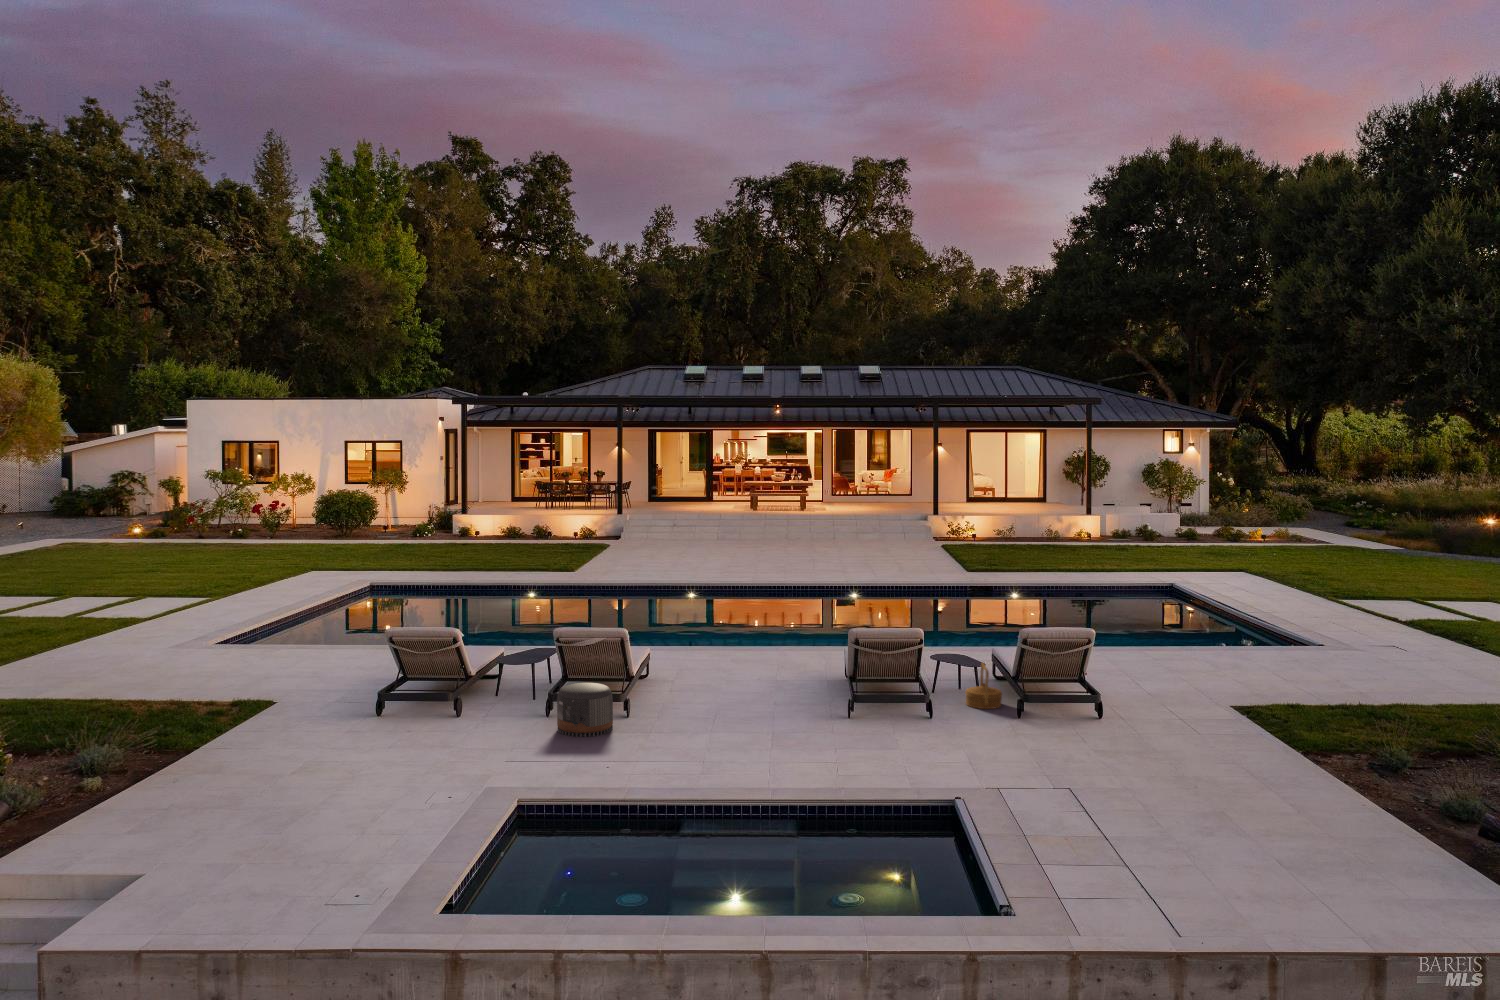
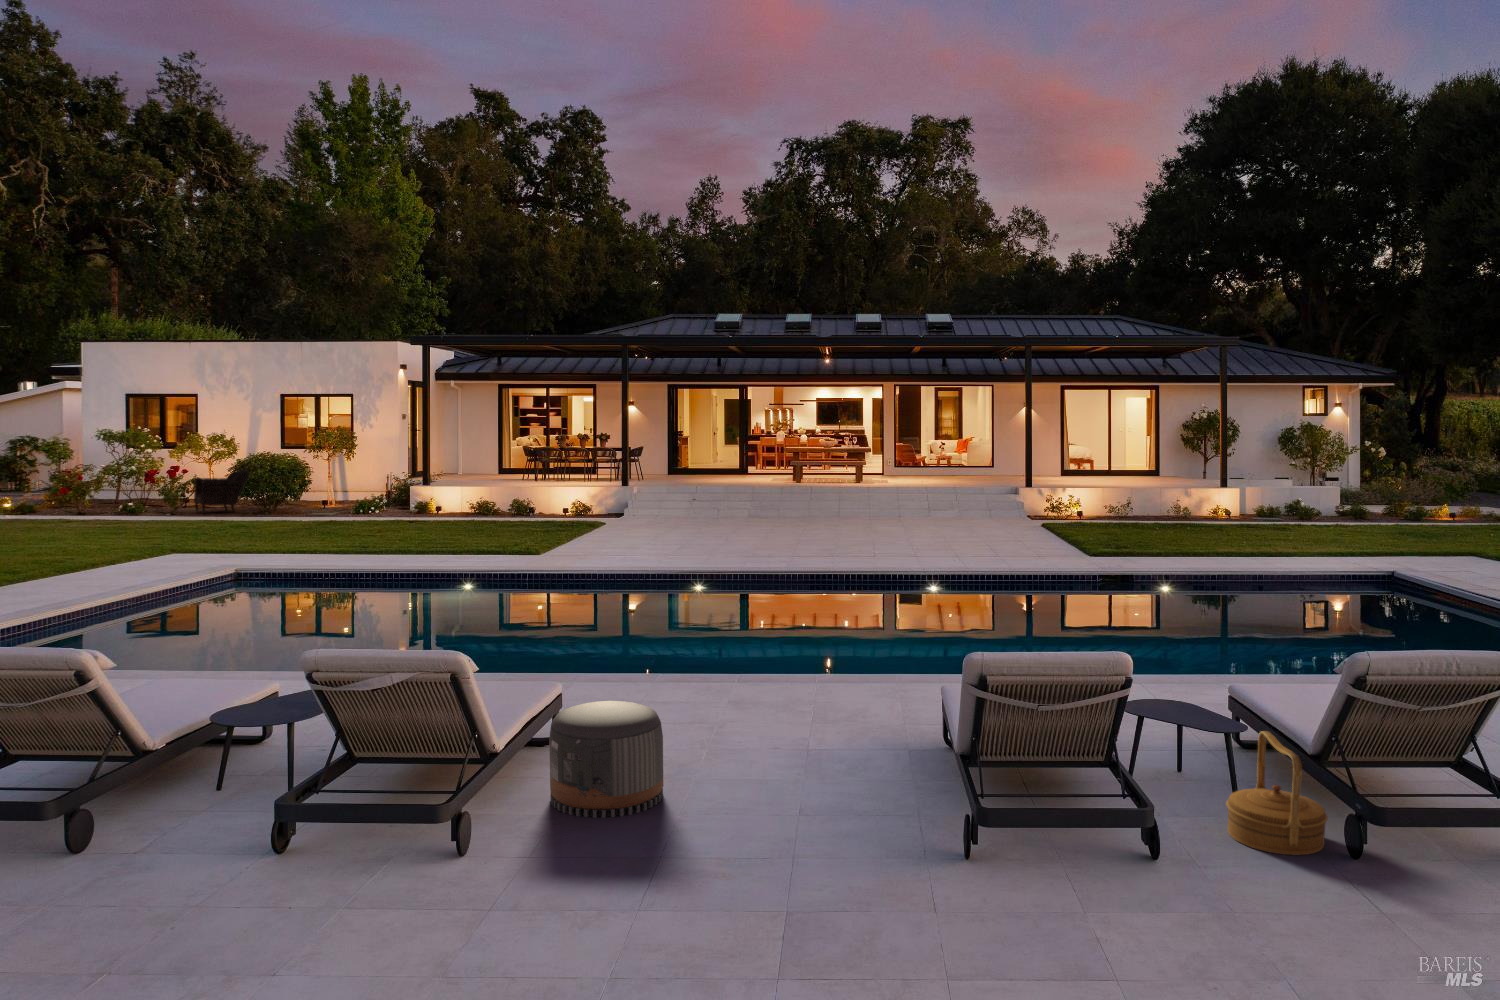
armchair: none [267,500,314,539] -> present [194,470,250,514]
pouf: present [557,683,613,737] -> present [549,701,663,818]

